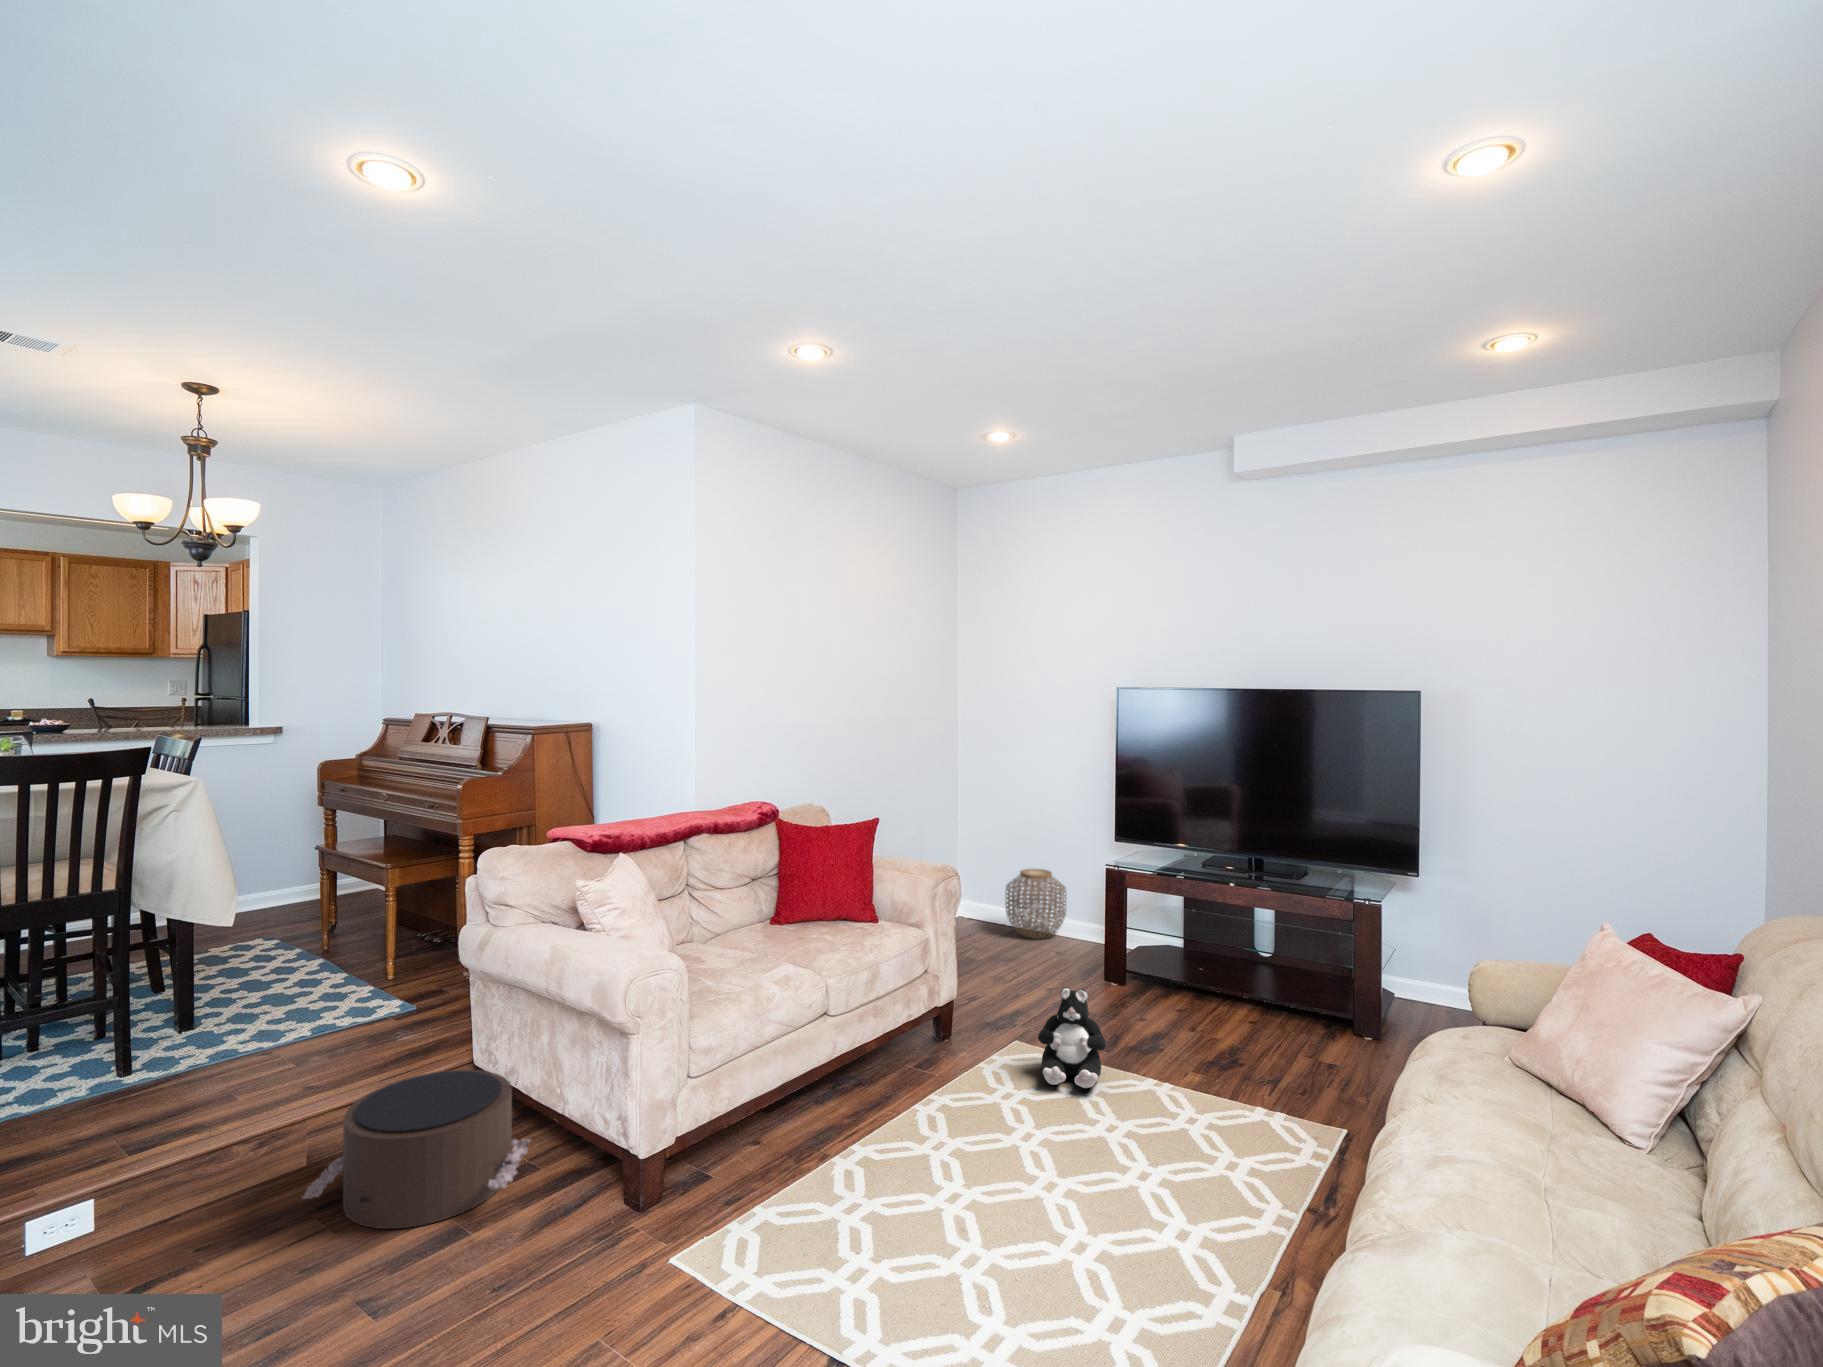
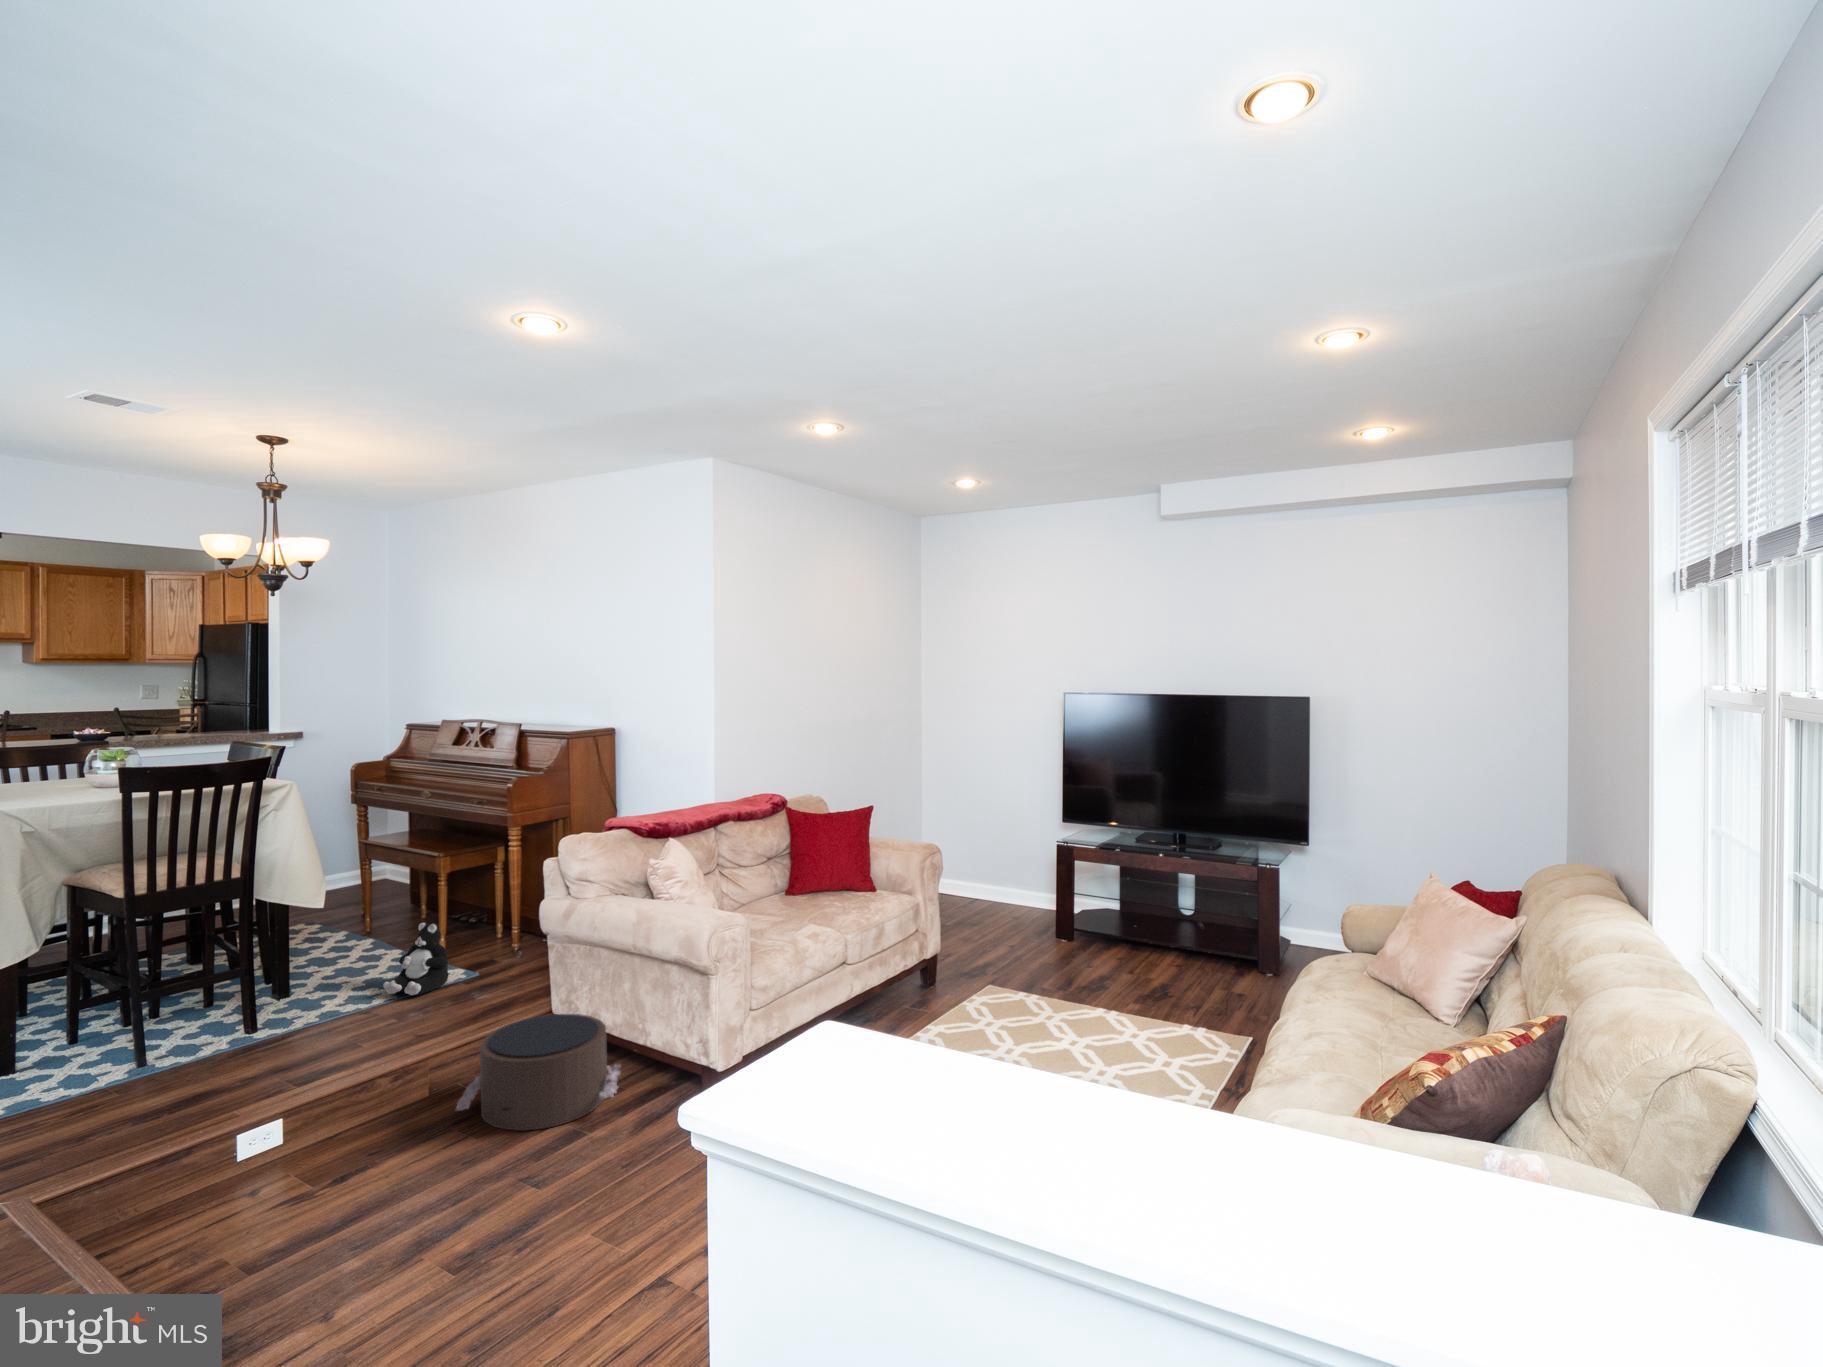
woven basket: present [1005,869,1066,939] -> none [972,845,1024,906]
plush toy: present [1038,988,1106,1088] -> present [383,922,448,996]

